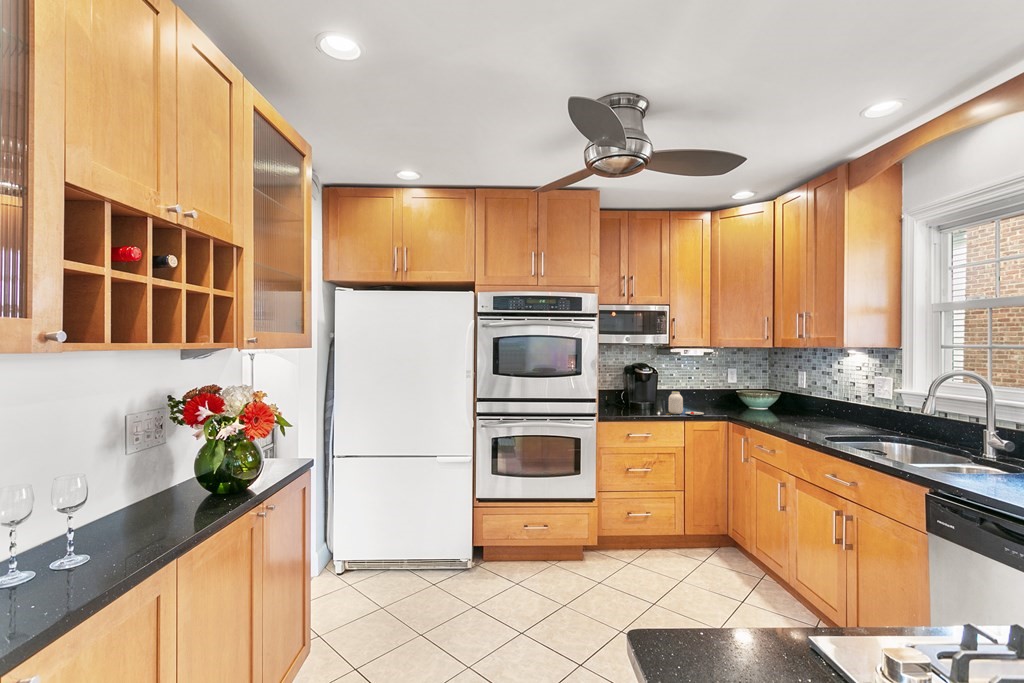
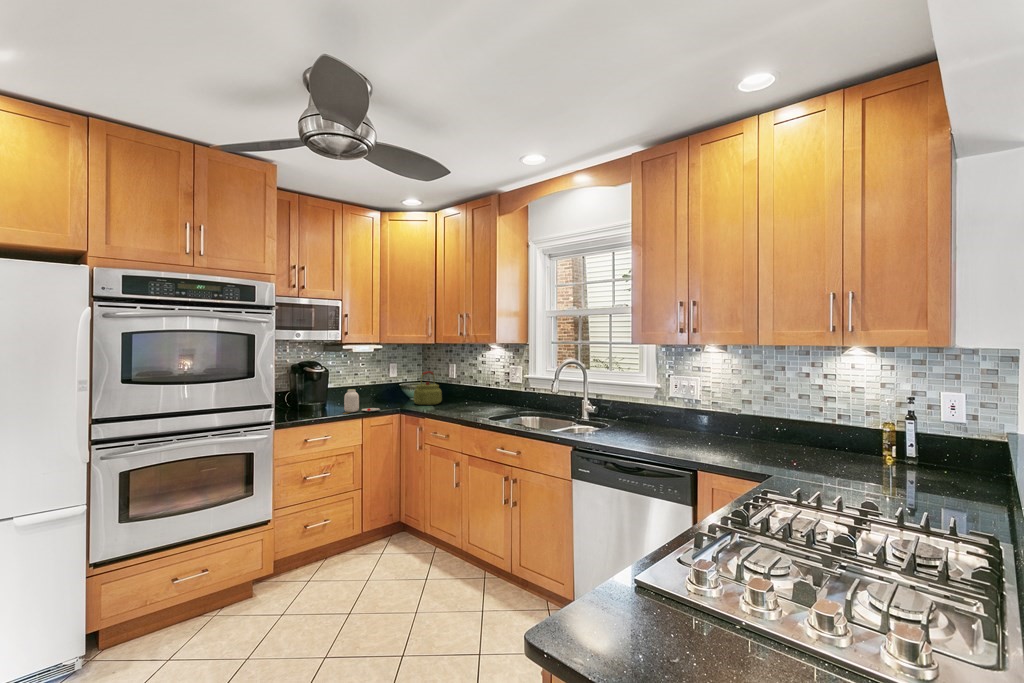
kettle: none [746,378,782,415] -> present [414,371,442,405]

